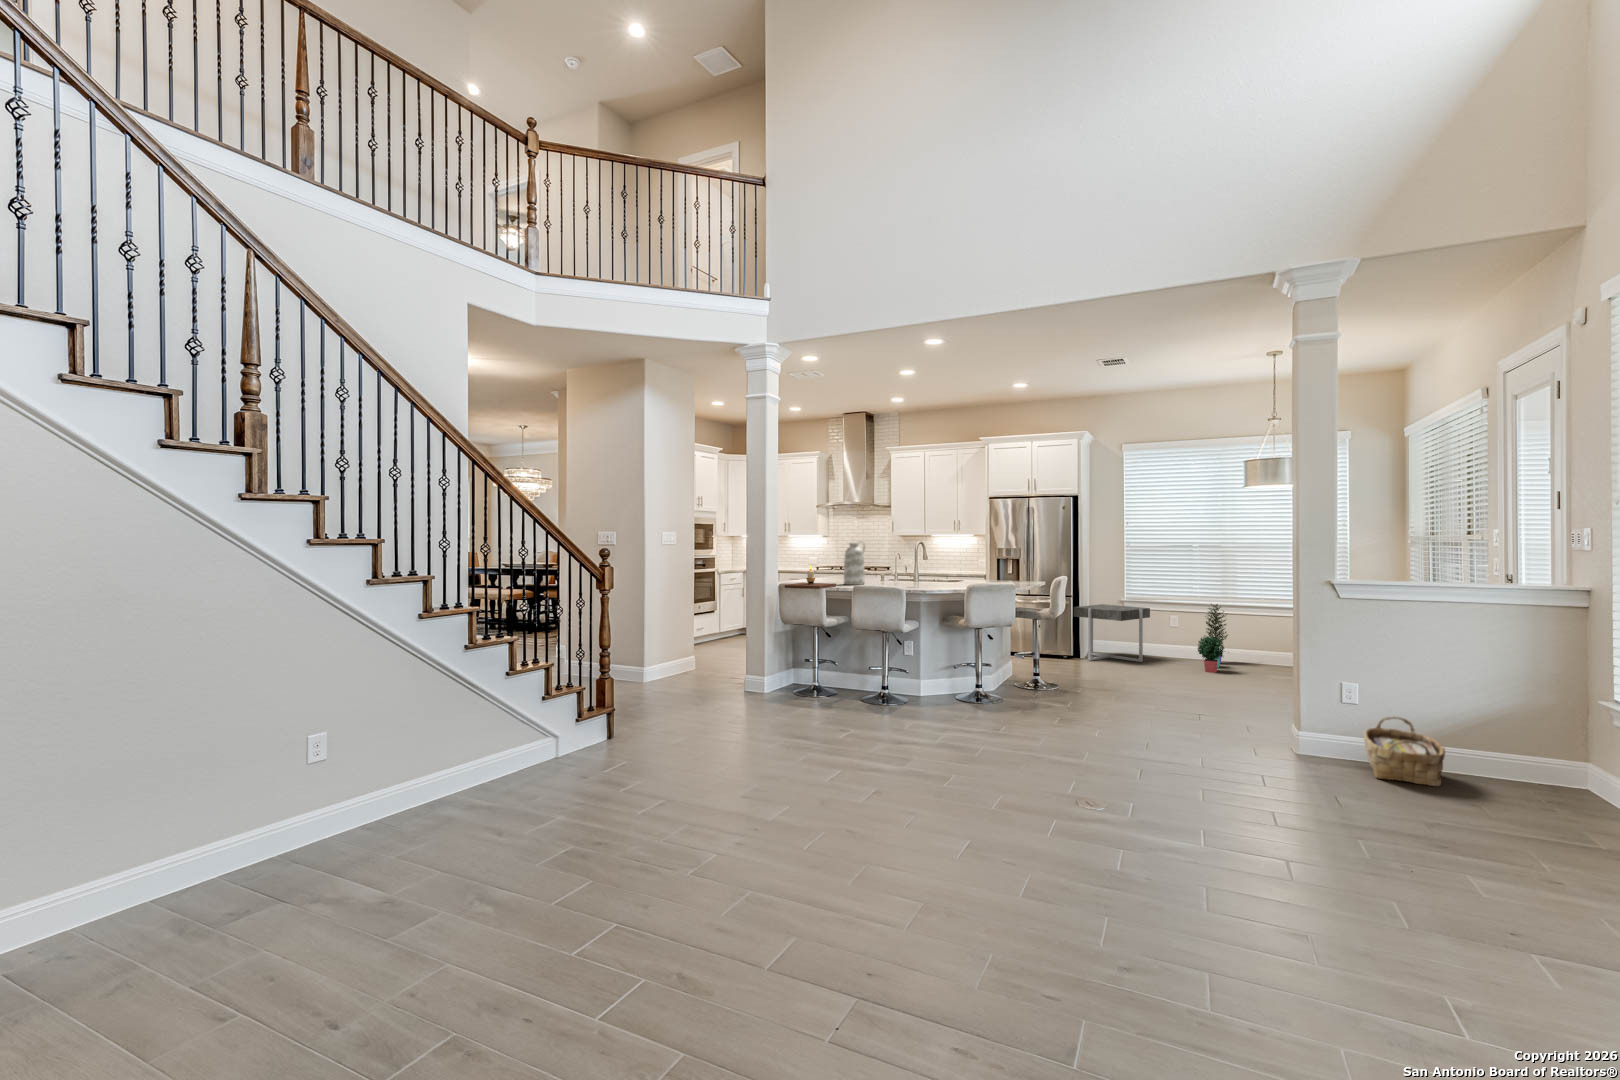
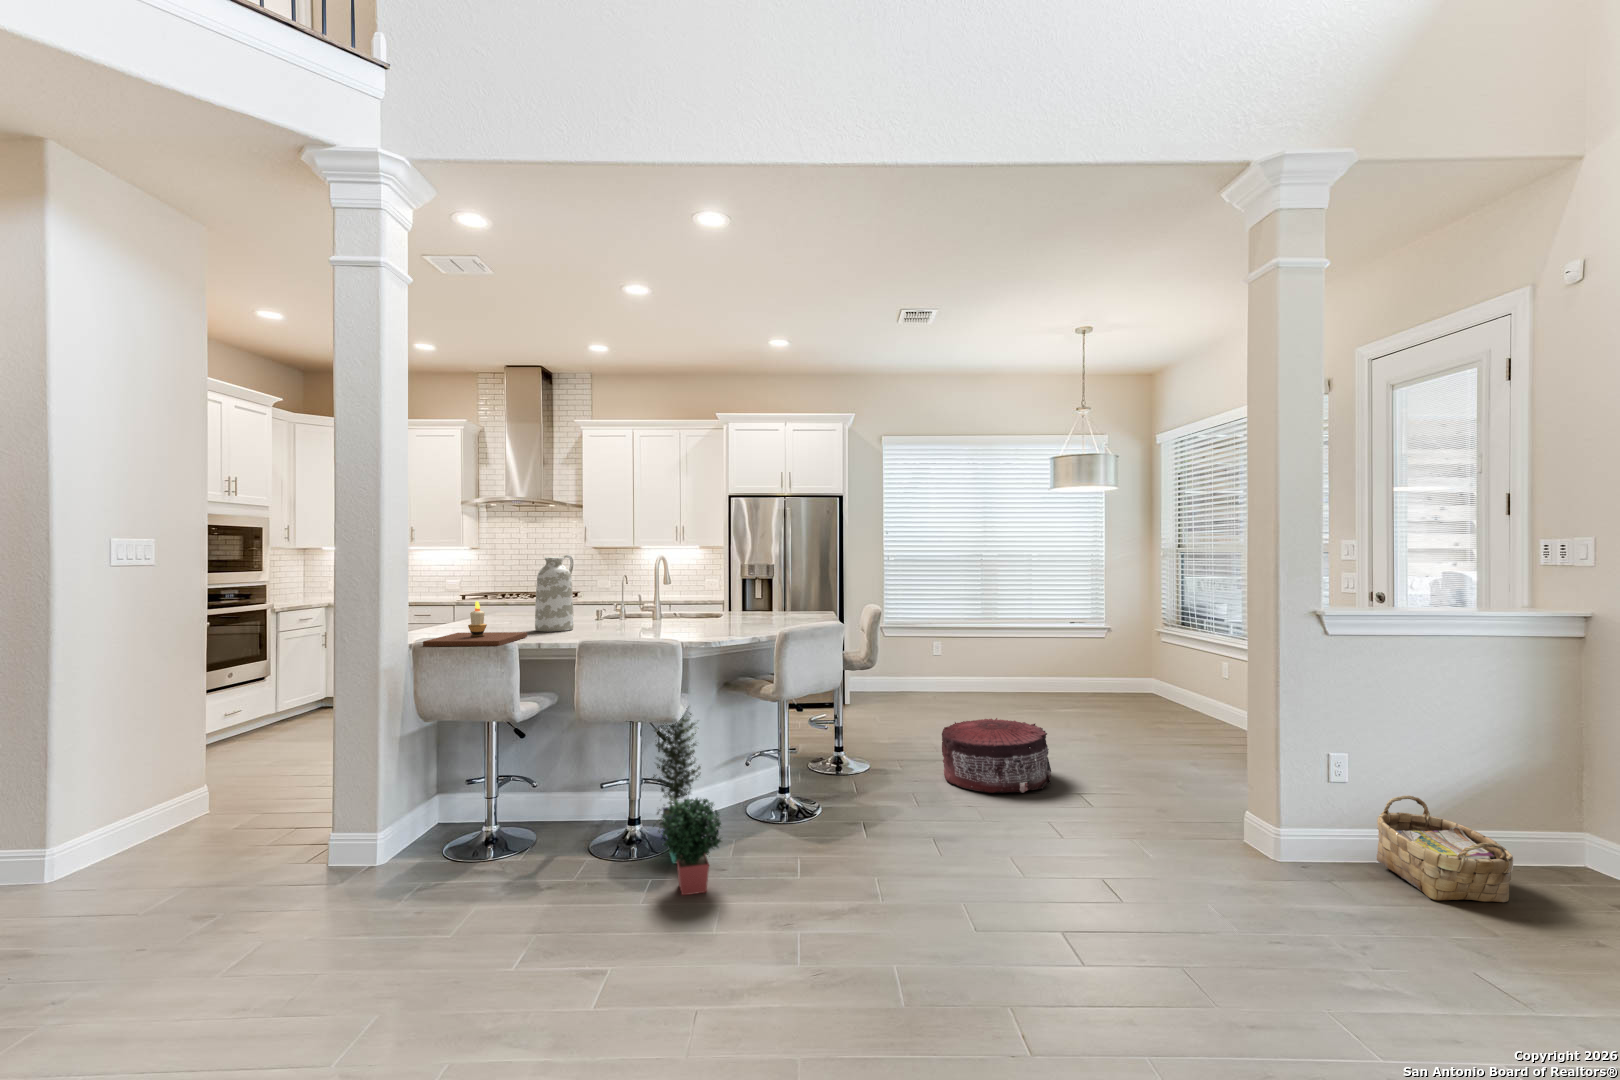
side table: present [1074,604,1150,662] -> none [837,633,922,710]
potted plant: present [1198,604,1228,673] -> present [653,708,721,895]
pouf: none [1104,661,1184,709] -> present [942,718,1051,793]

